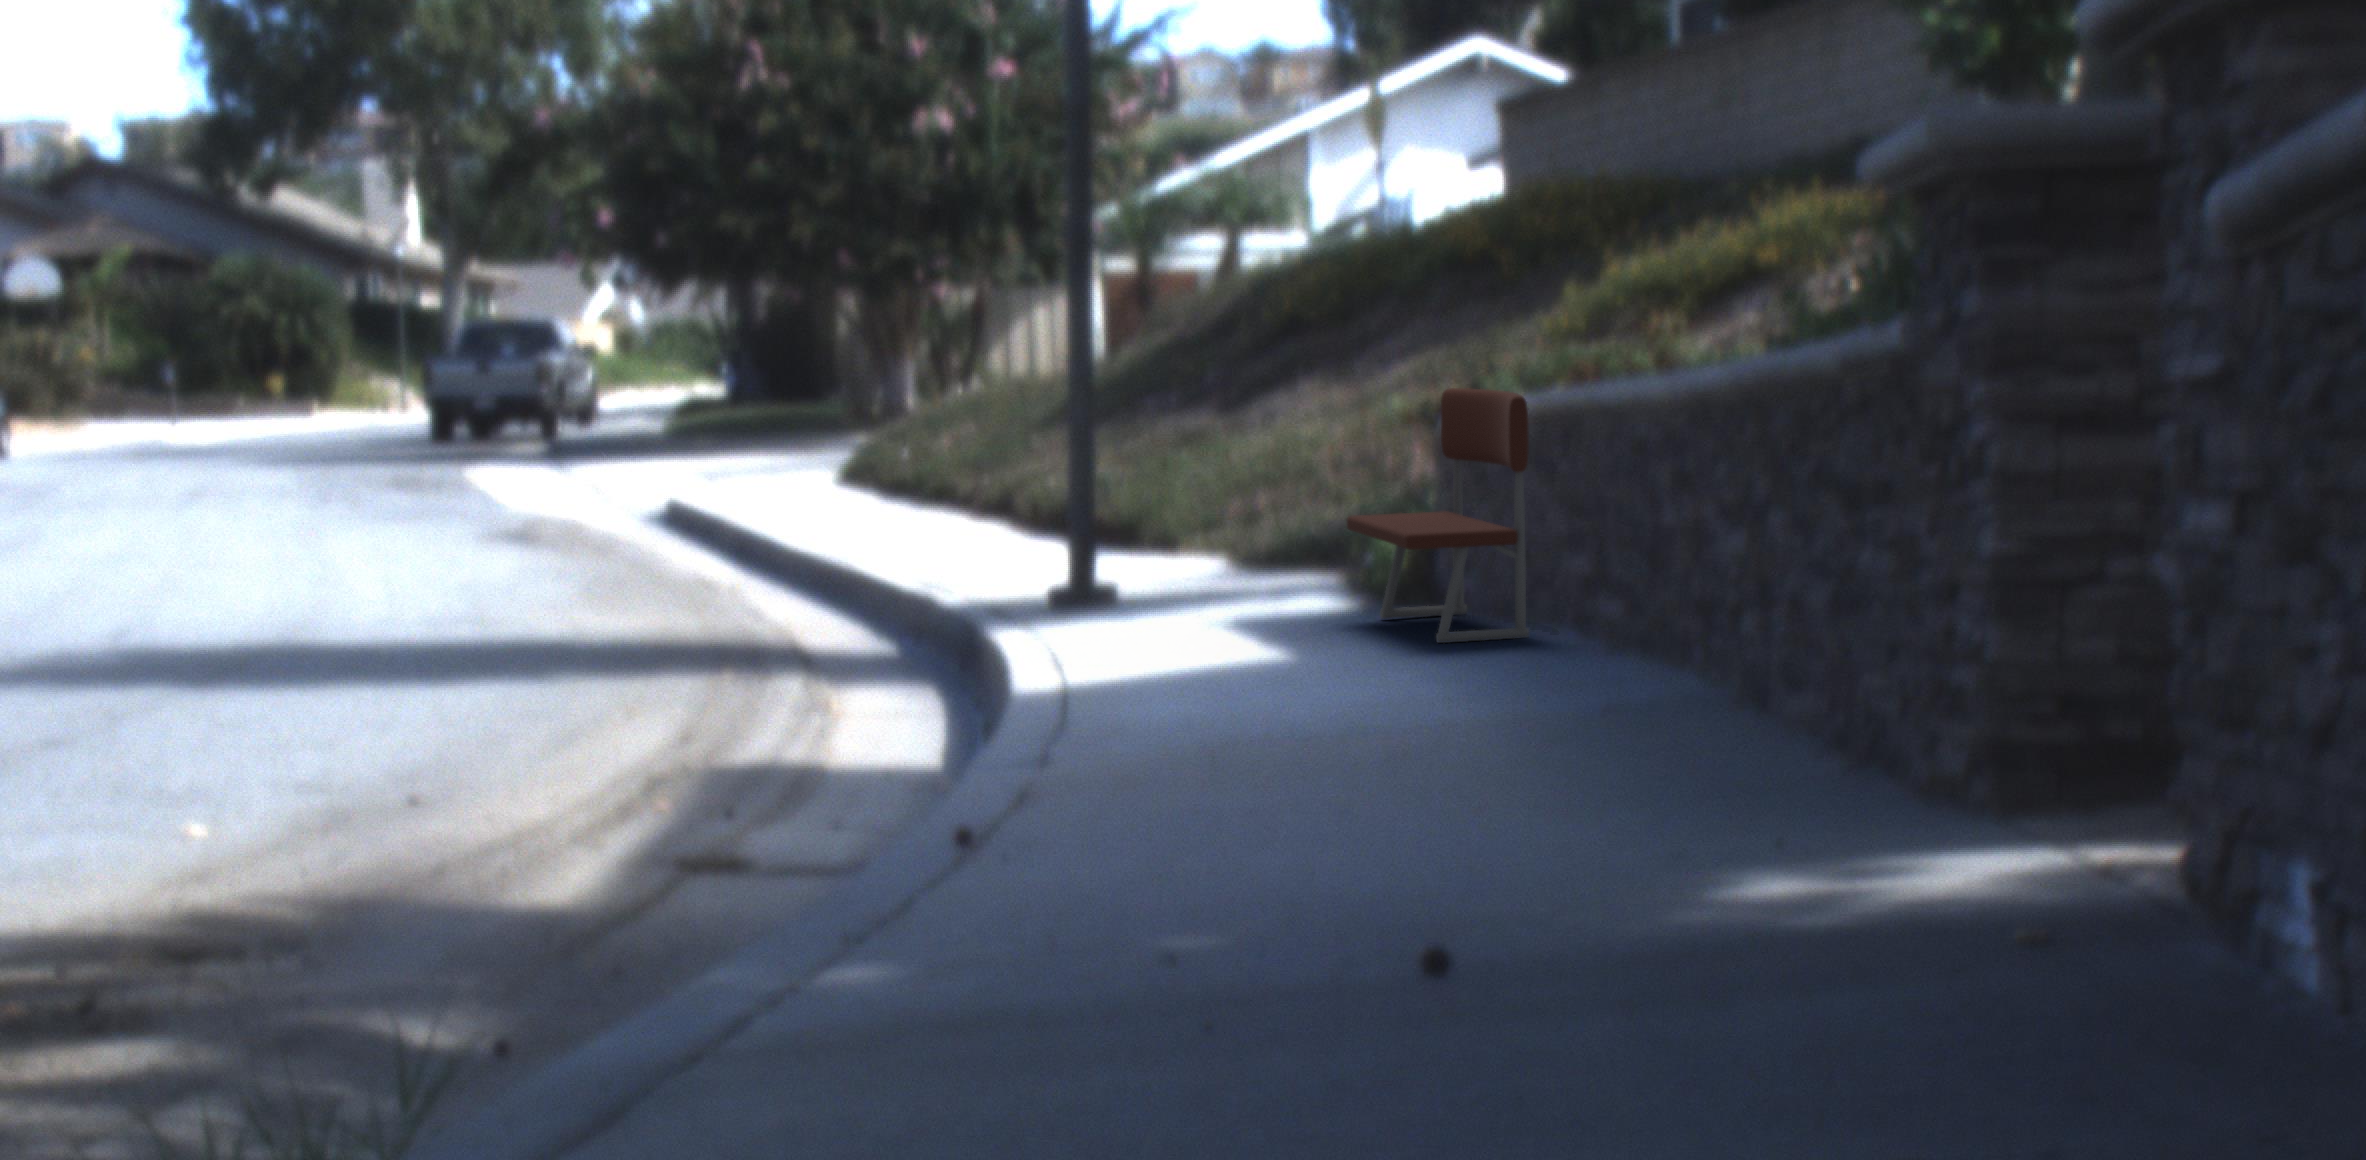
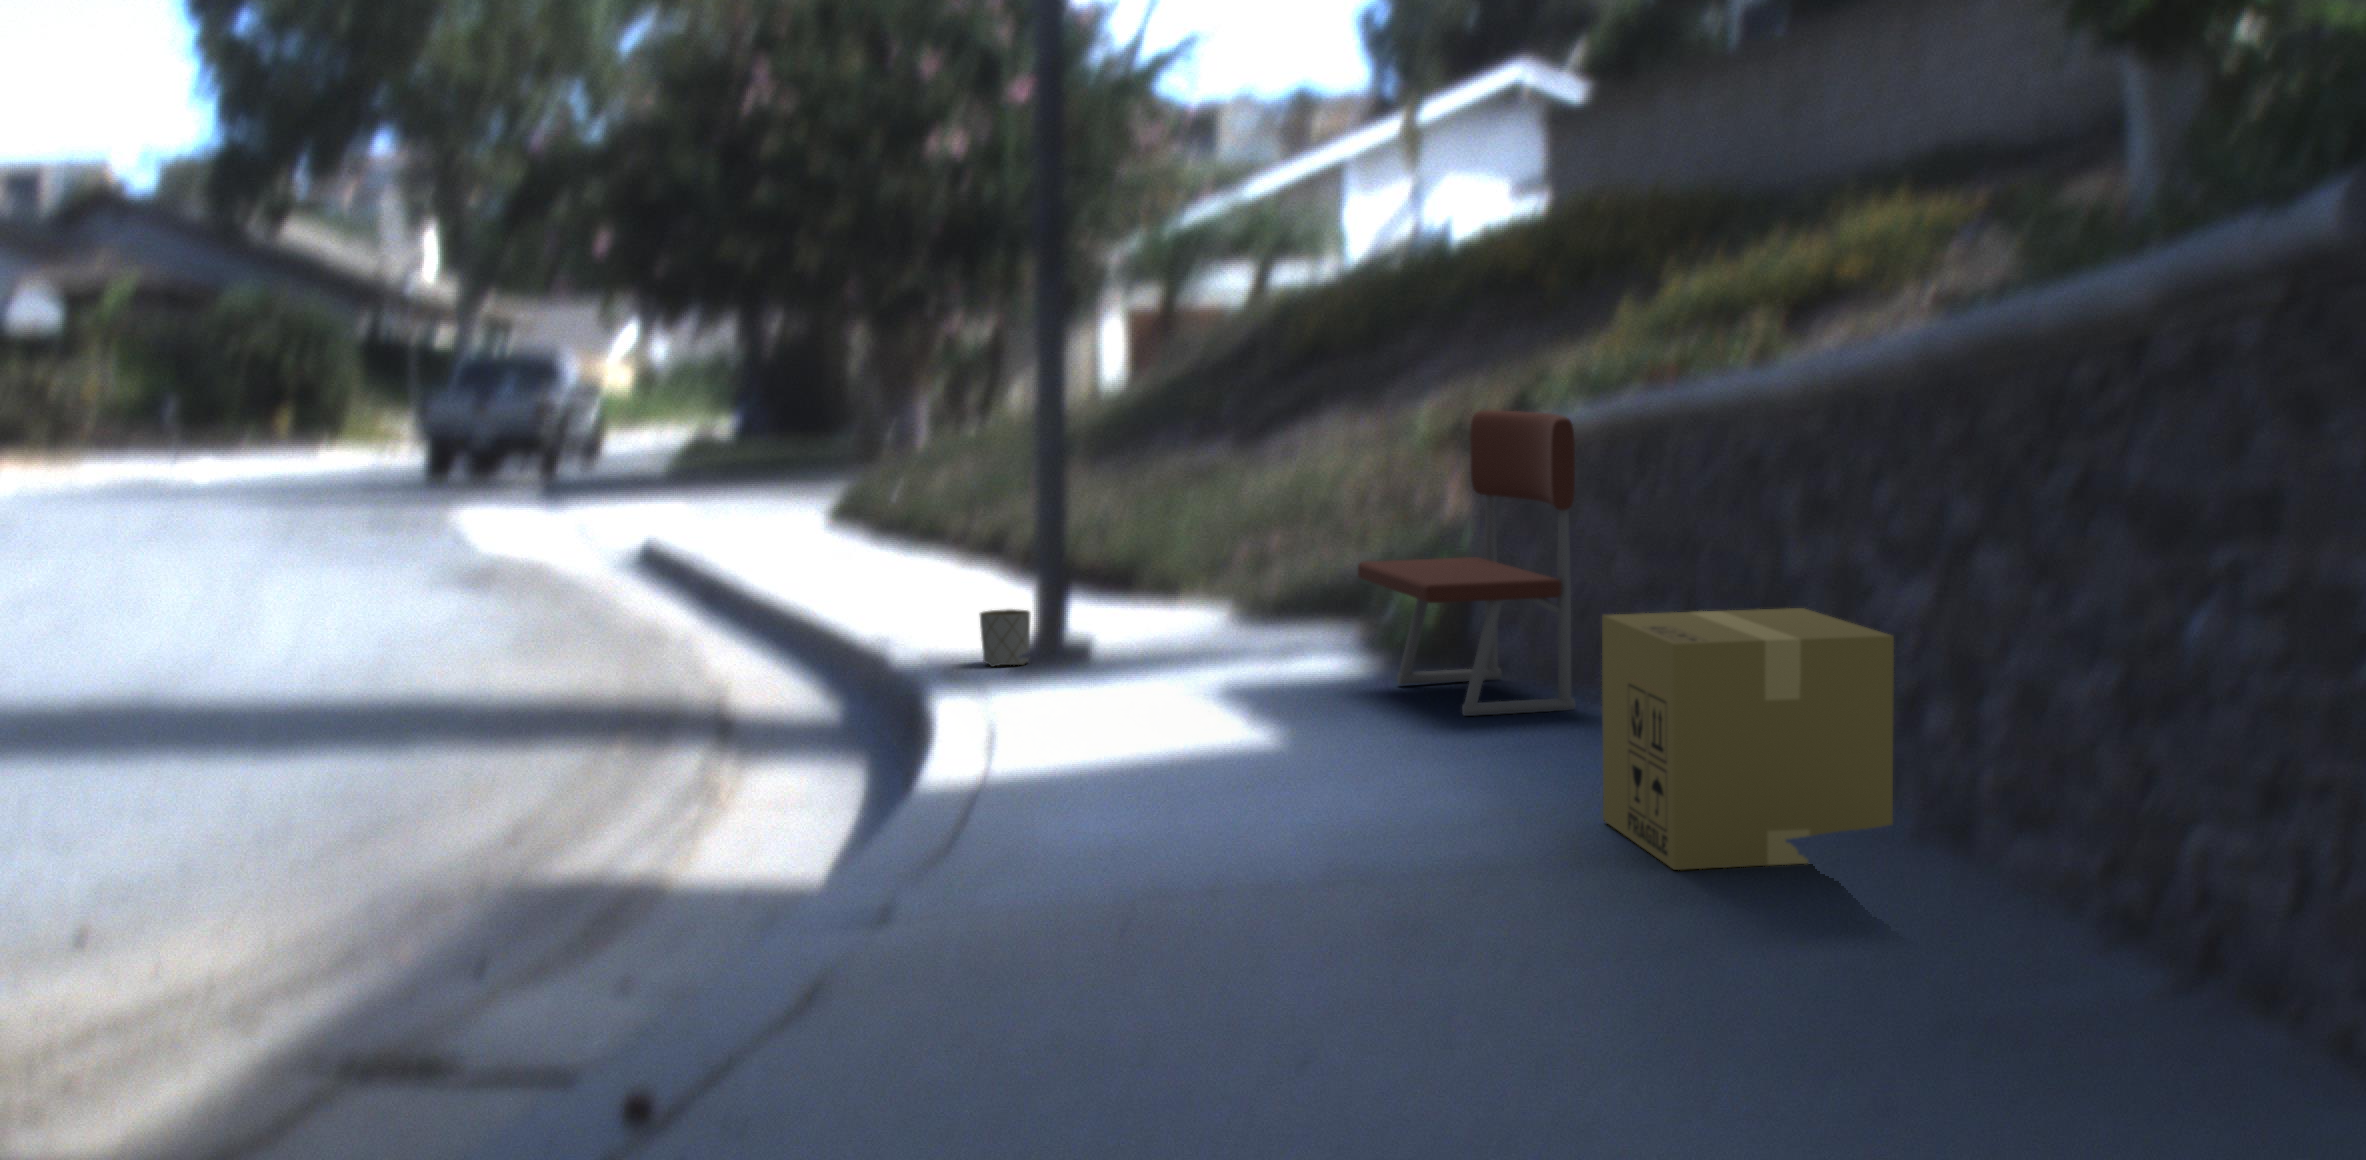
cardboard box: none [1550,550,1774,752] -> present [1602,608,1894,870]
planter: none [1020,558,1064,607] -> present [980,609,1031,667]

